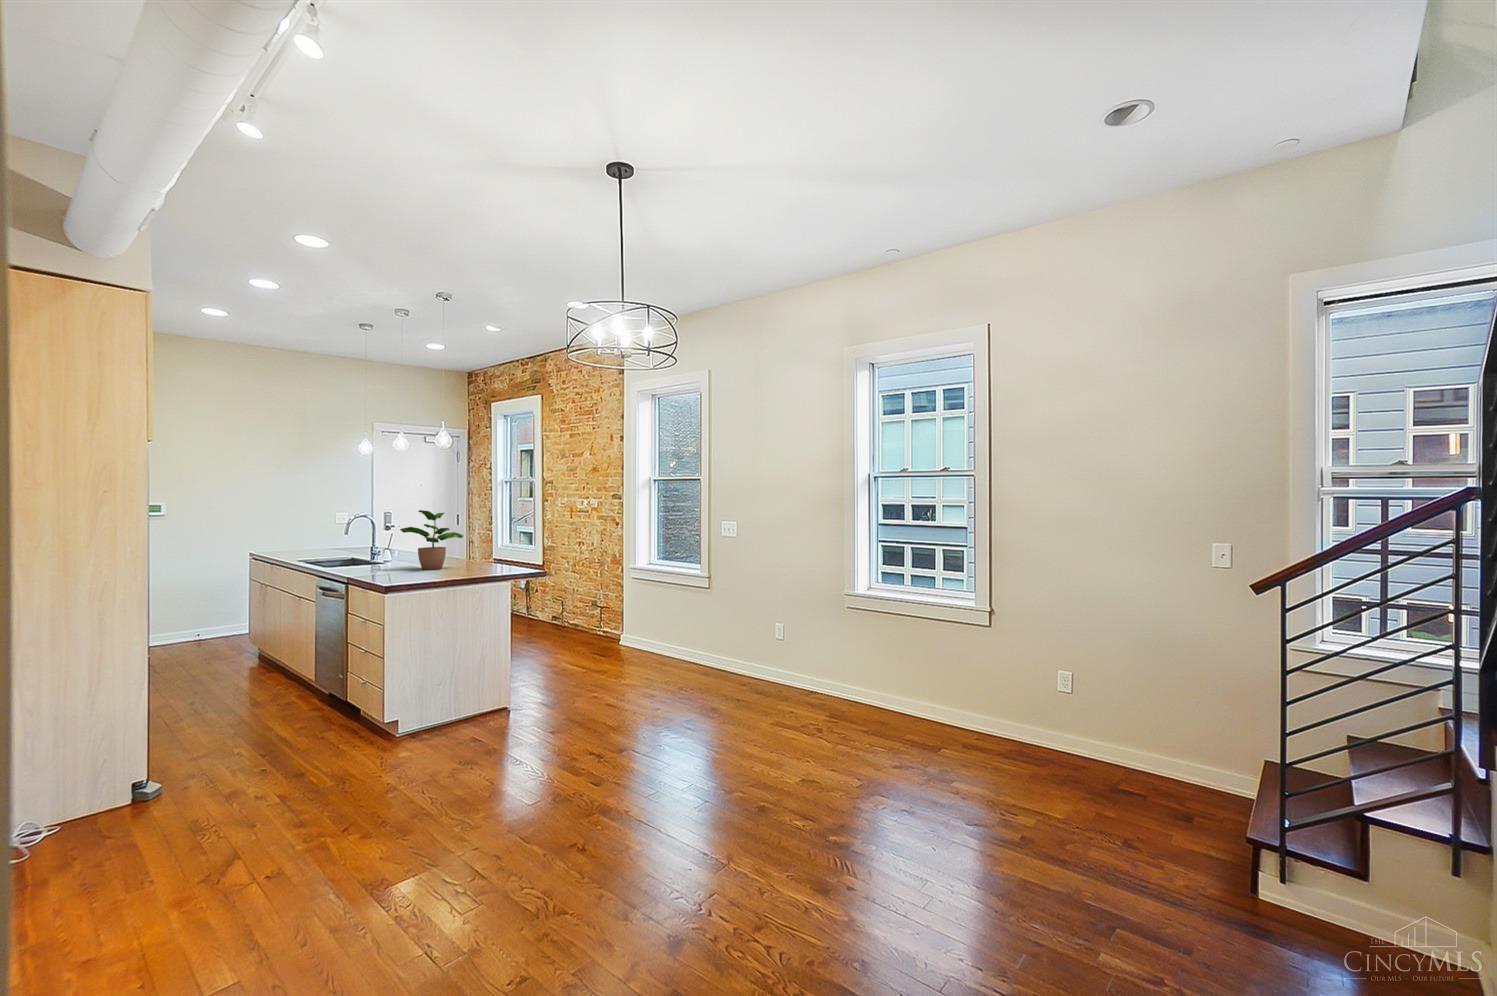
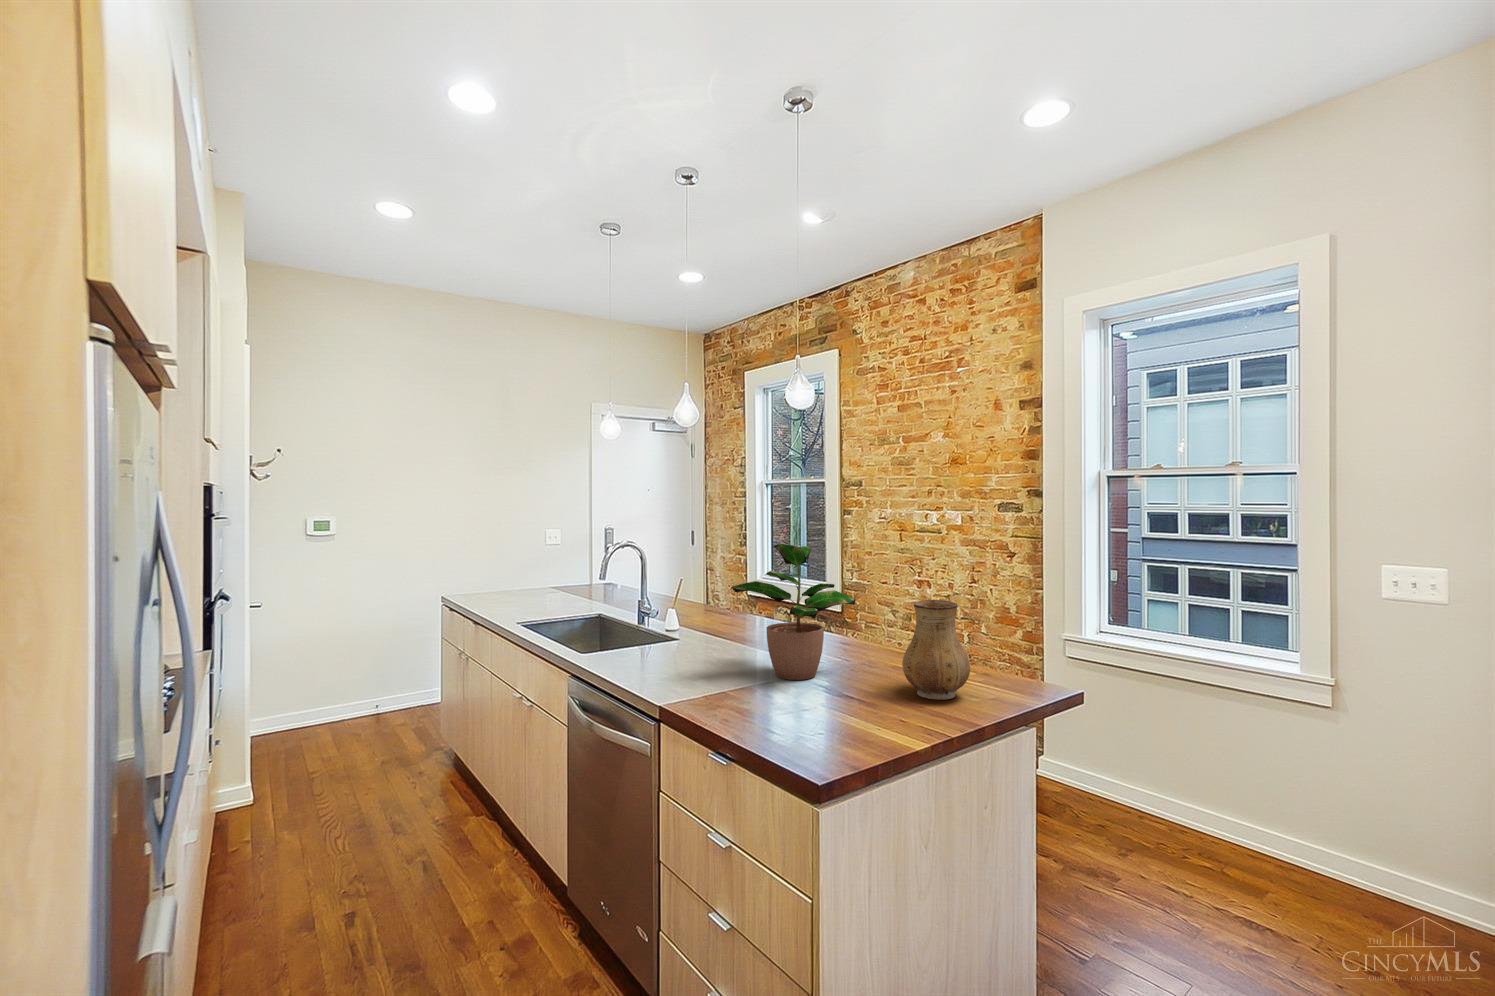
ceramic pitcher: none [470,533,498,572] -> present [902,600,970,700]

